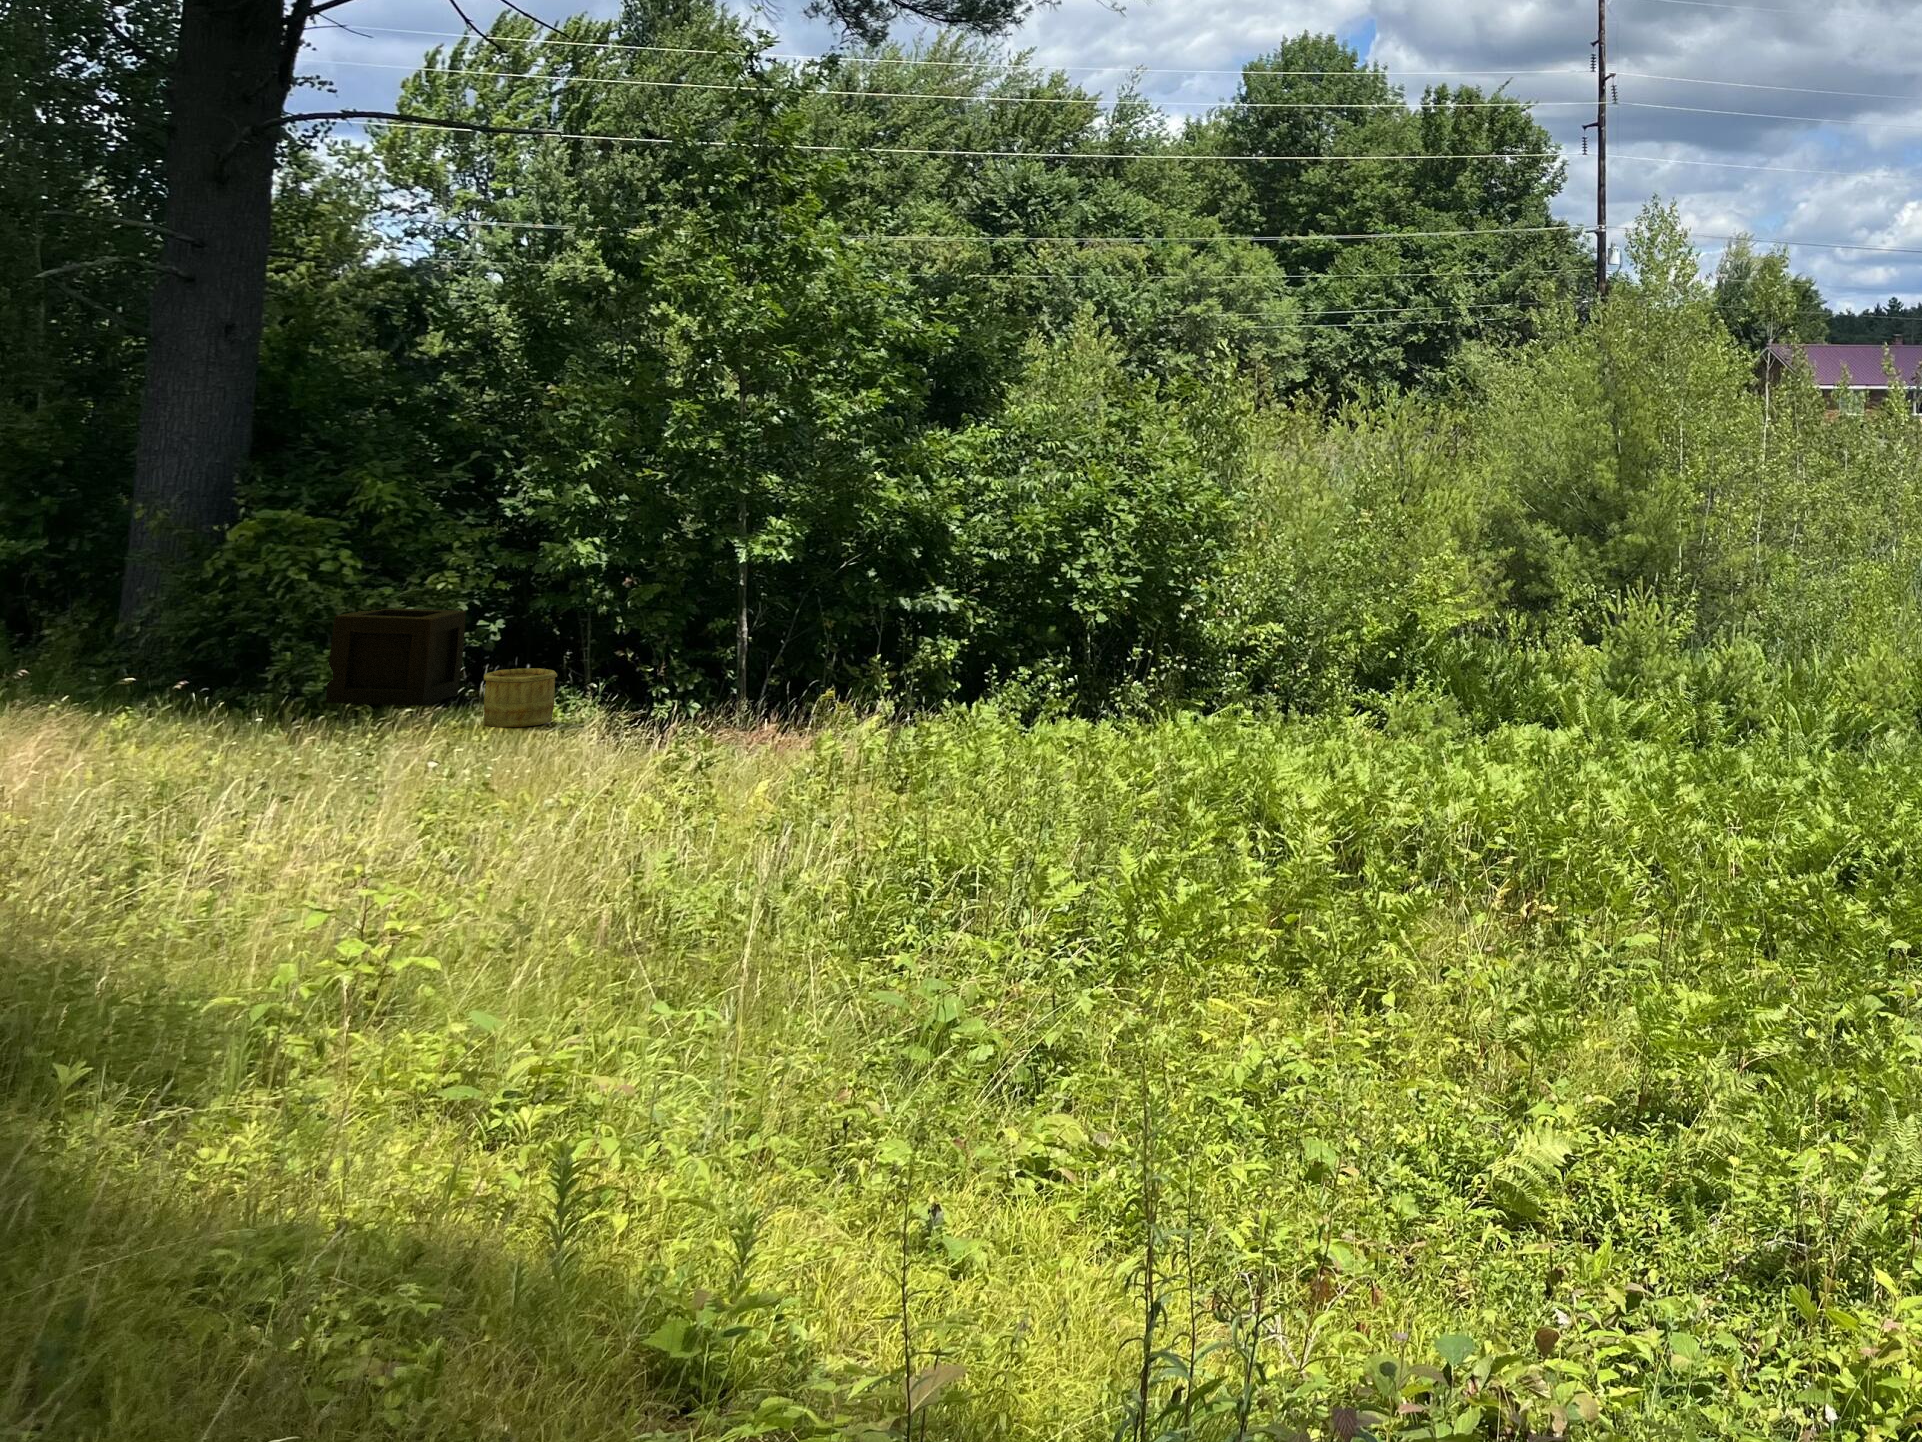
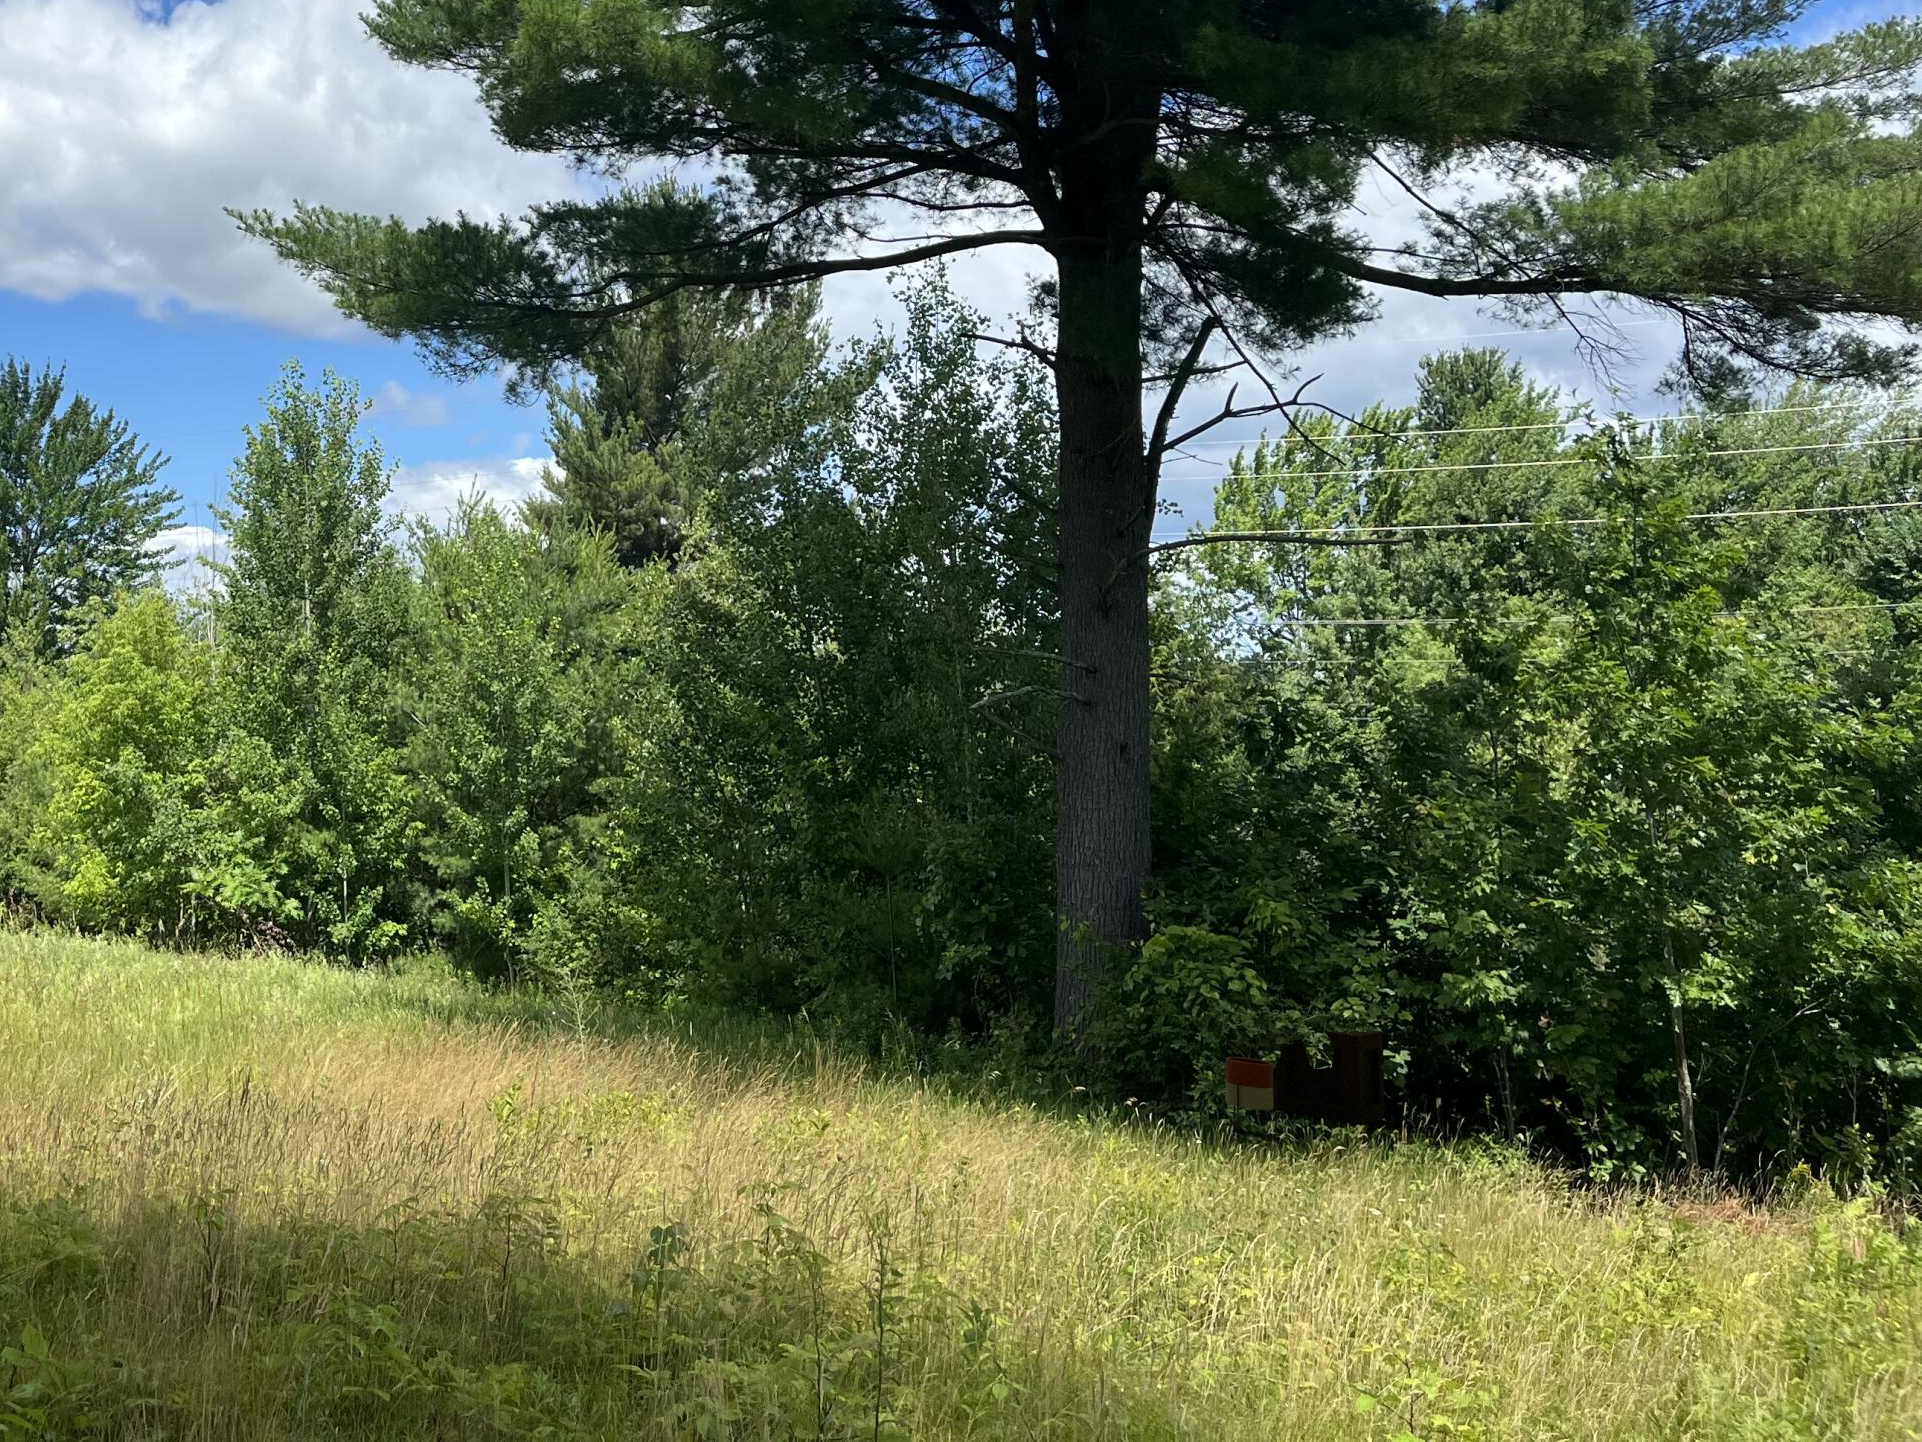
planter: none [234,659,300,741] -> present [1225,1057,1277,1135]
wooden bucket: present [484,668,558,727] -> none [1429,1096,1503,1160]

